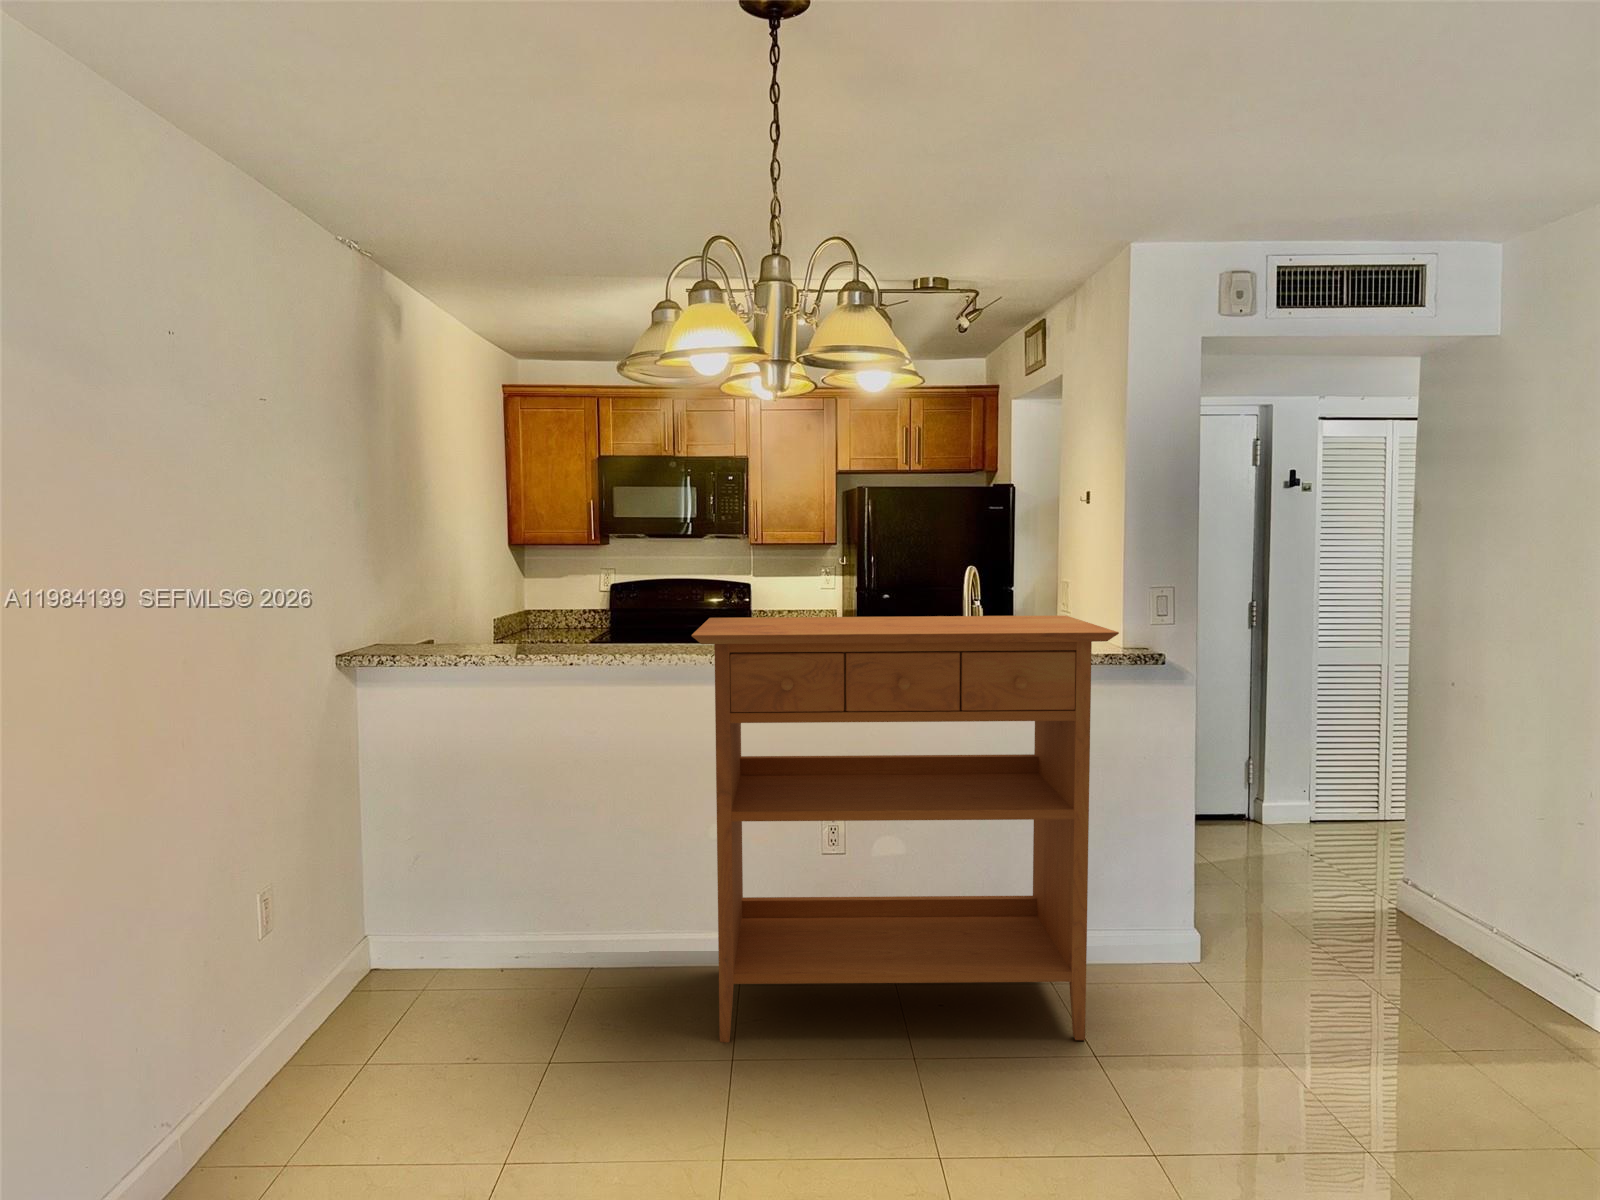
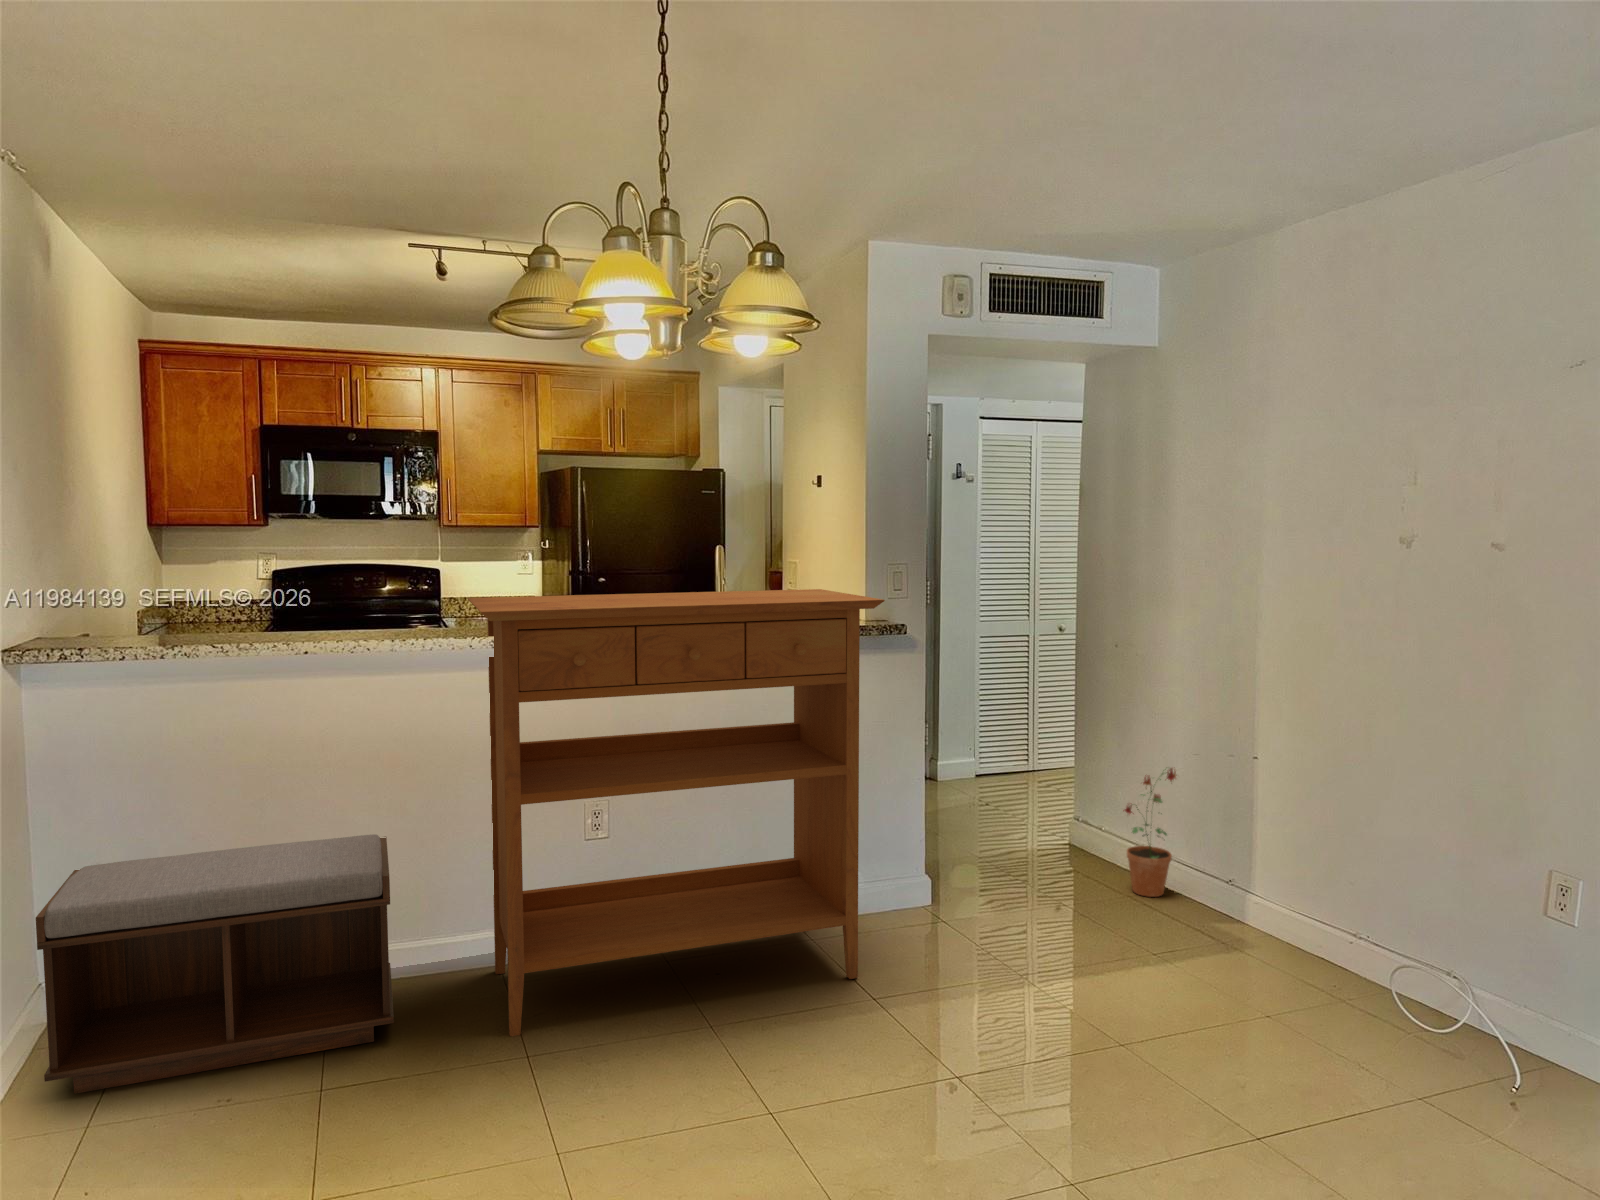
bench: none [341,831,638,1029] -> present [36,834,394,1094]
potted plant: none [1447,840,1532,995] -> present [1123,768,1176,897]

